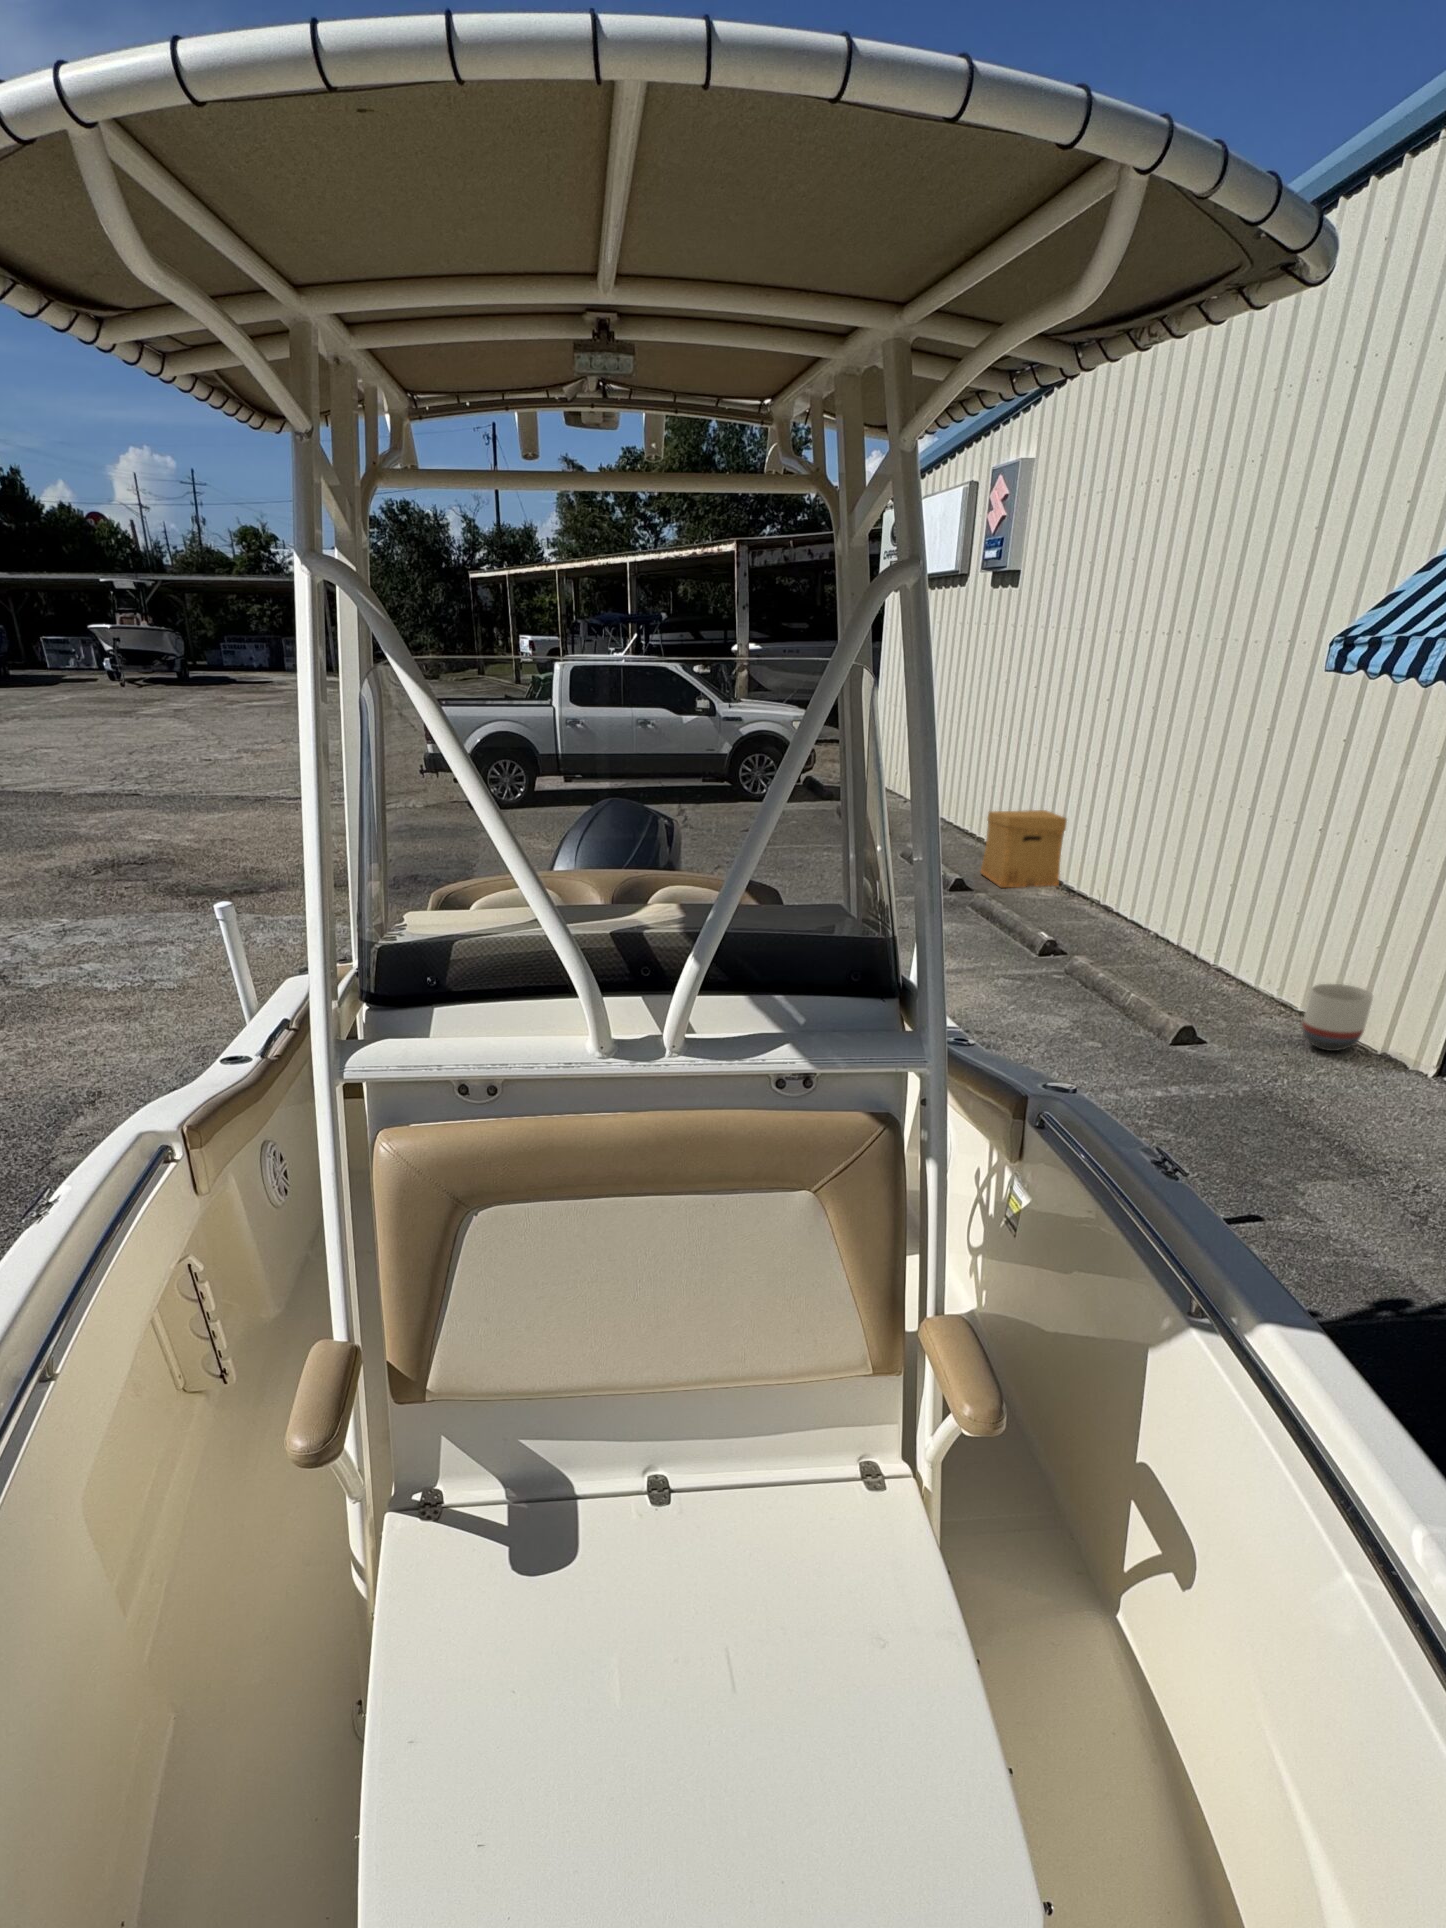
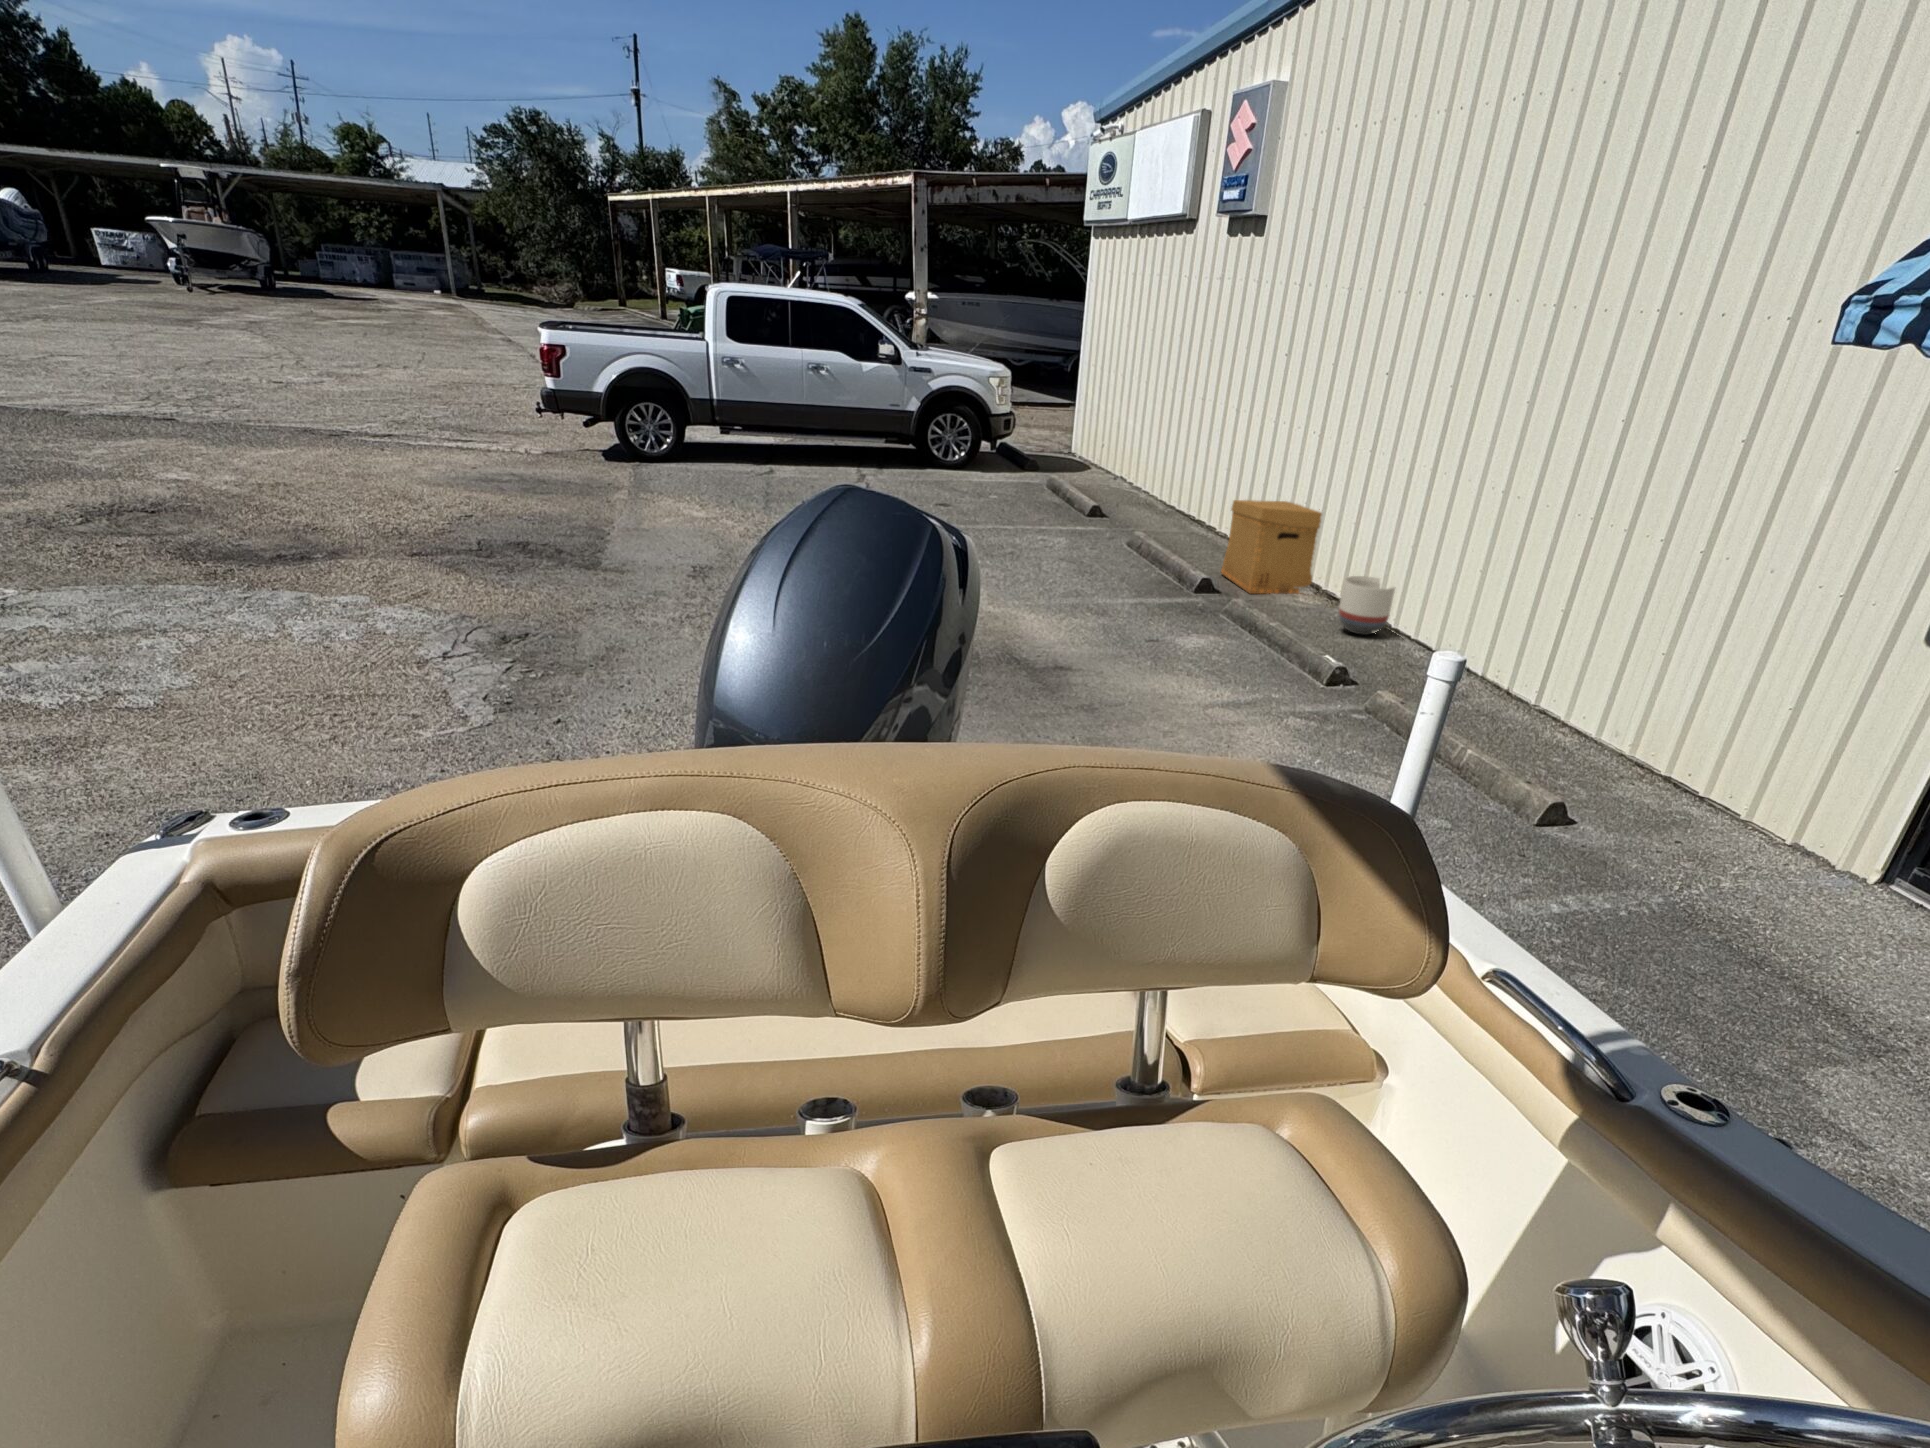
planter: present [1302,984,1373,1051] -> present [1339,576,1395,635]

